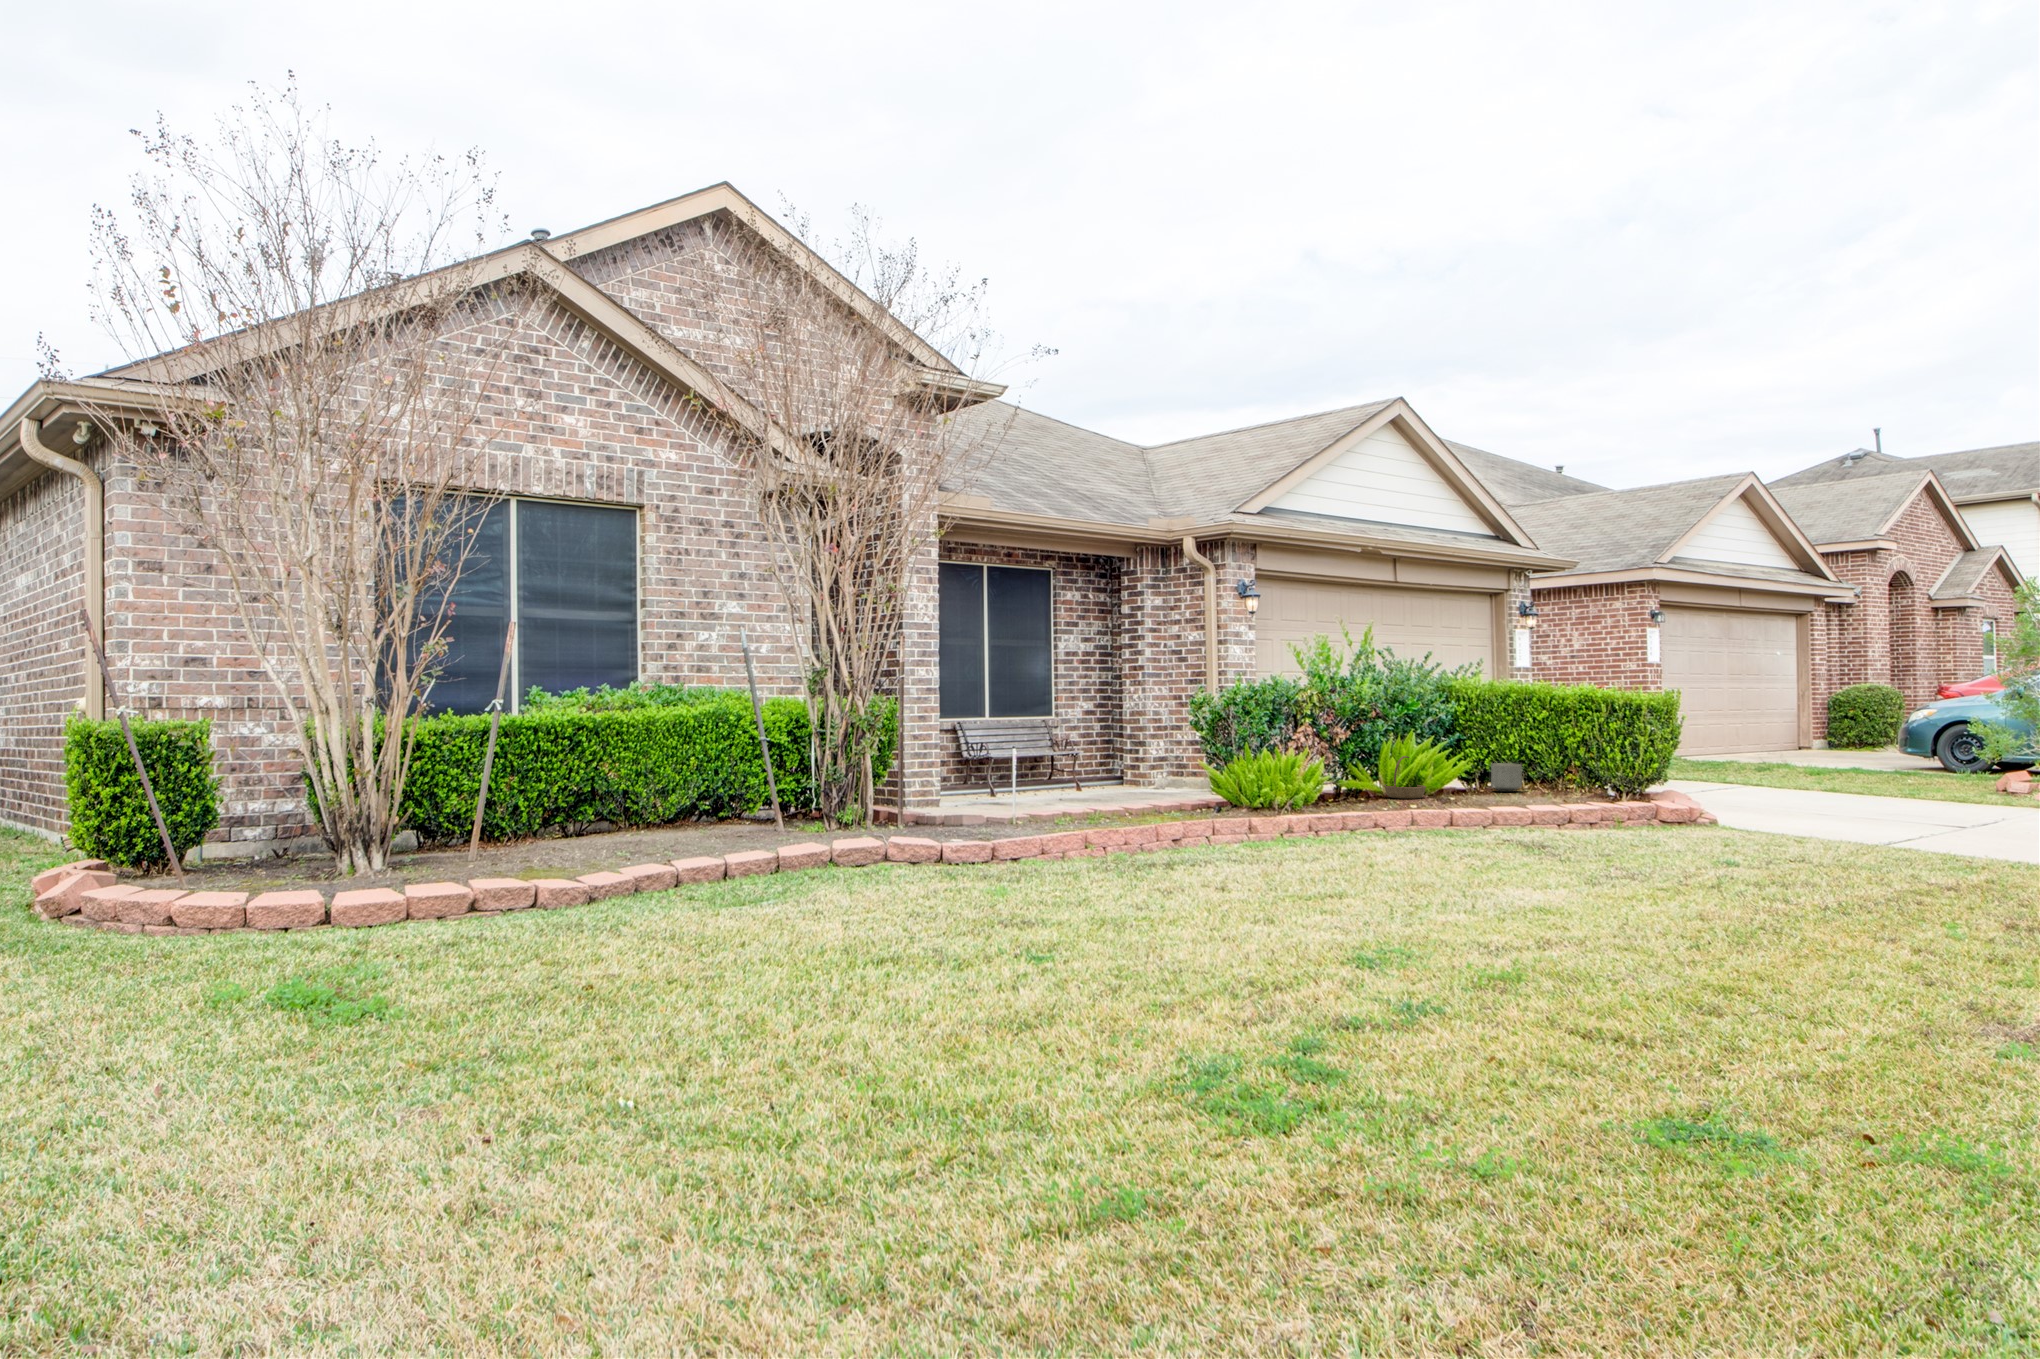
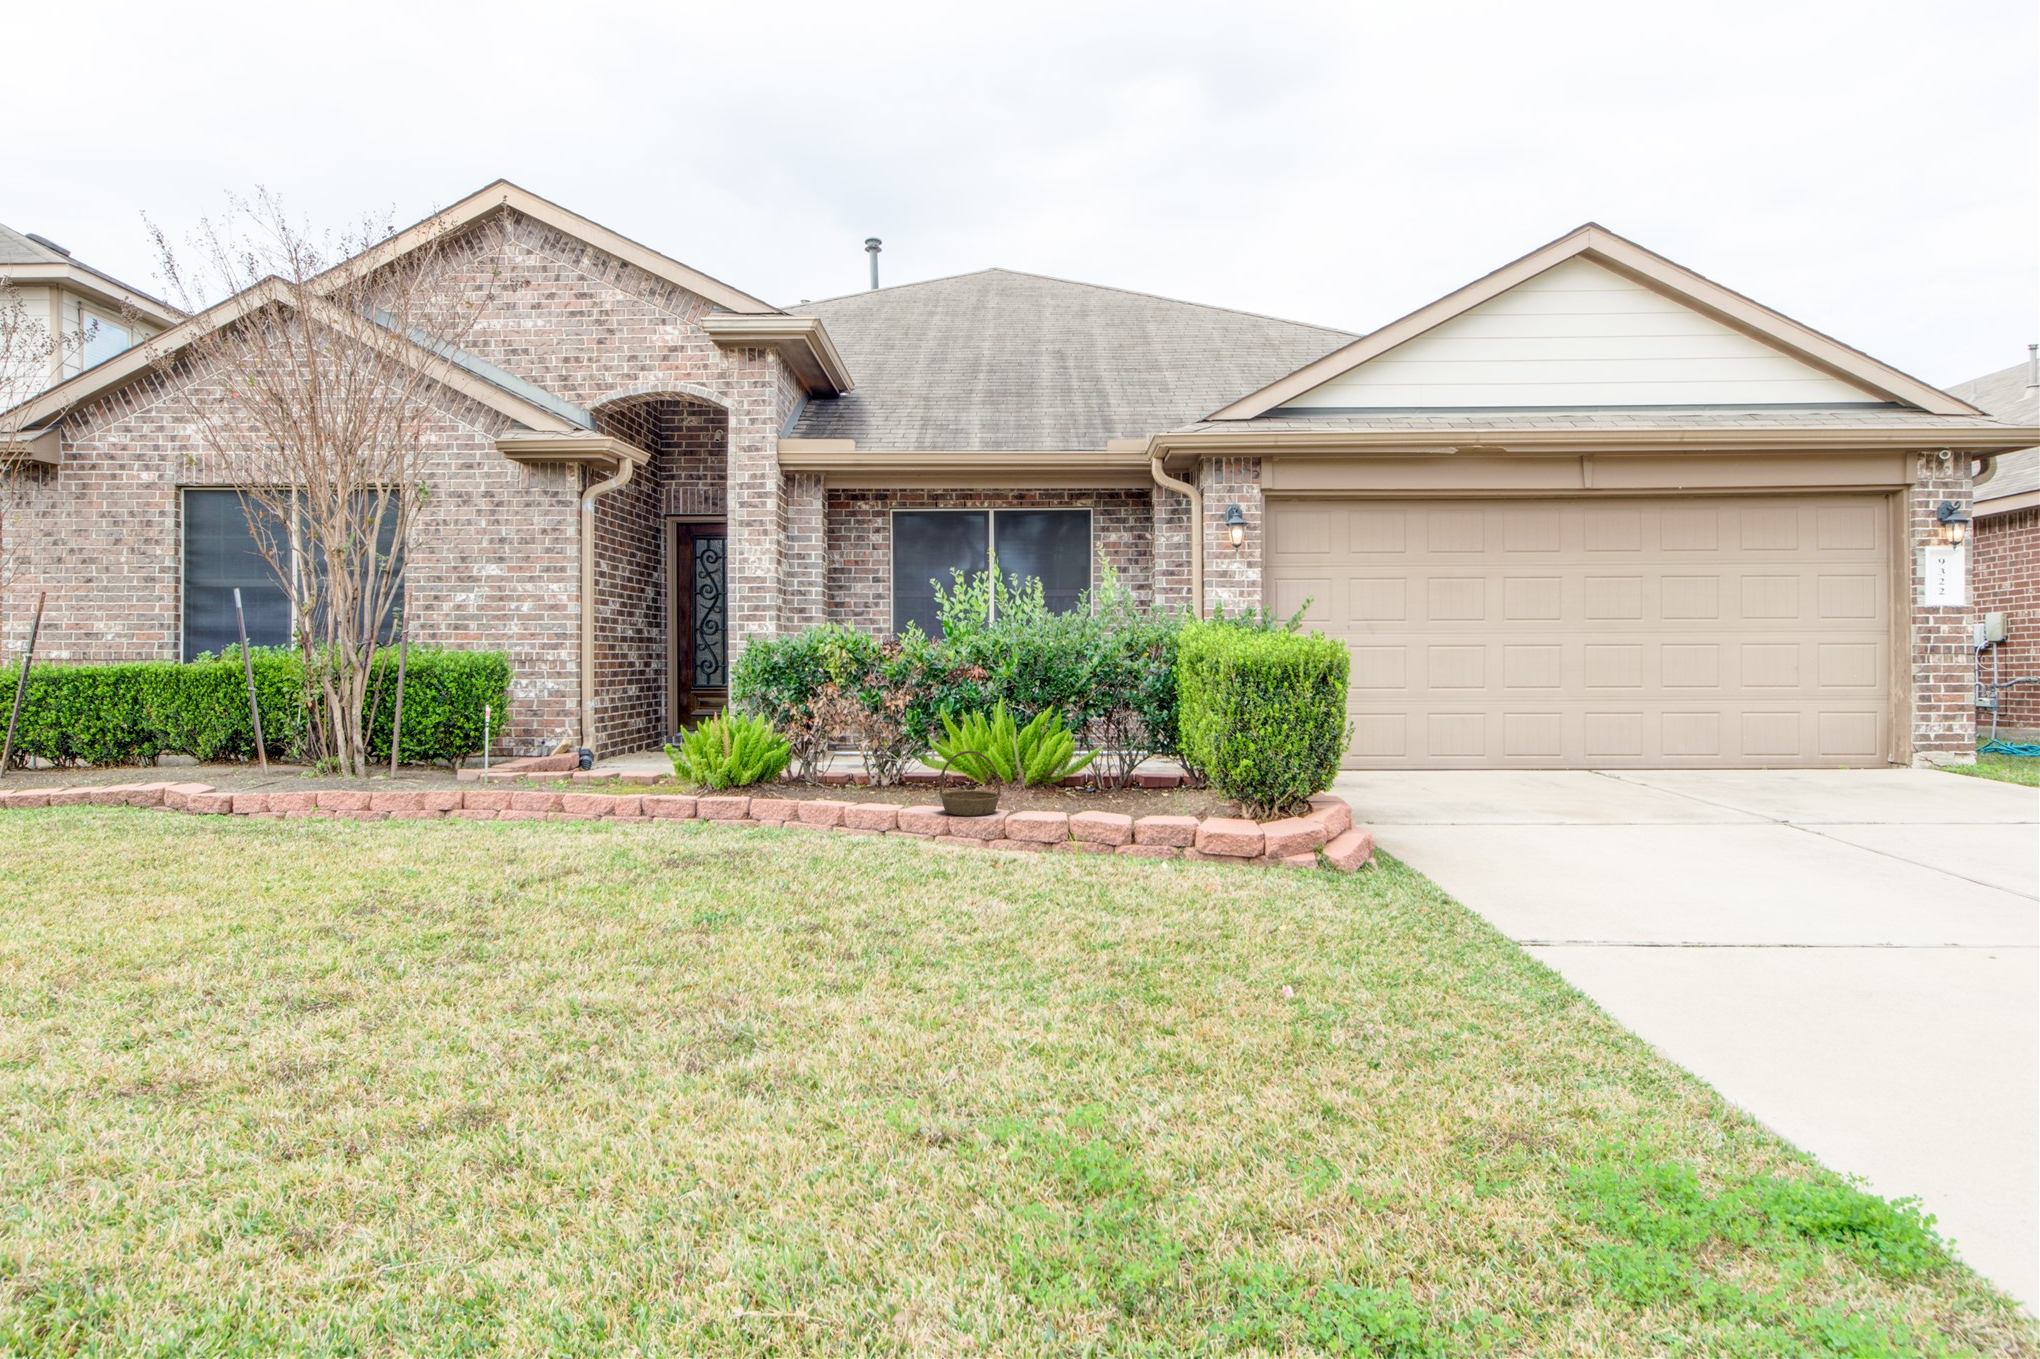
planter: present [1491,763,1522,792] -> none [1133,774,1181,824]

